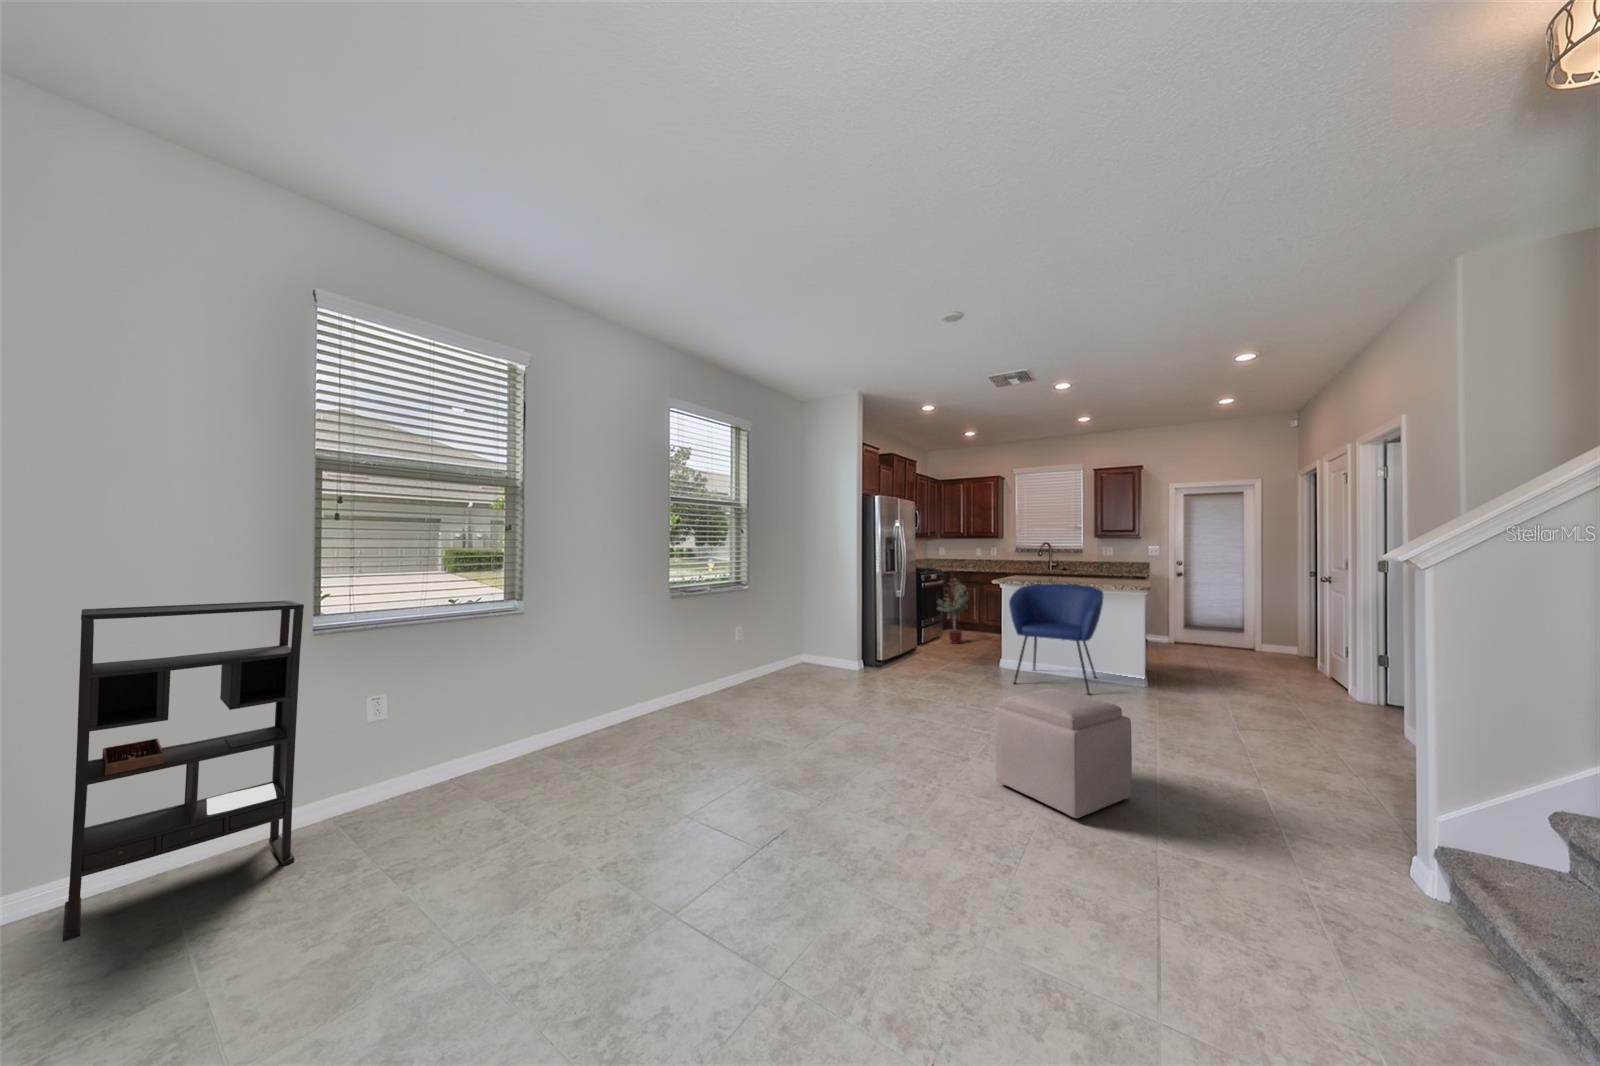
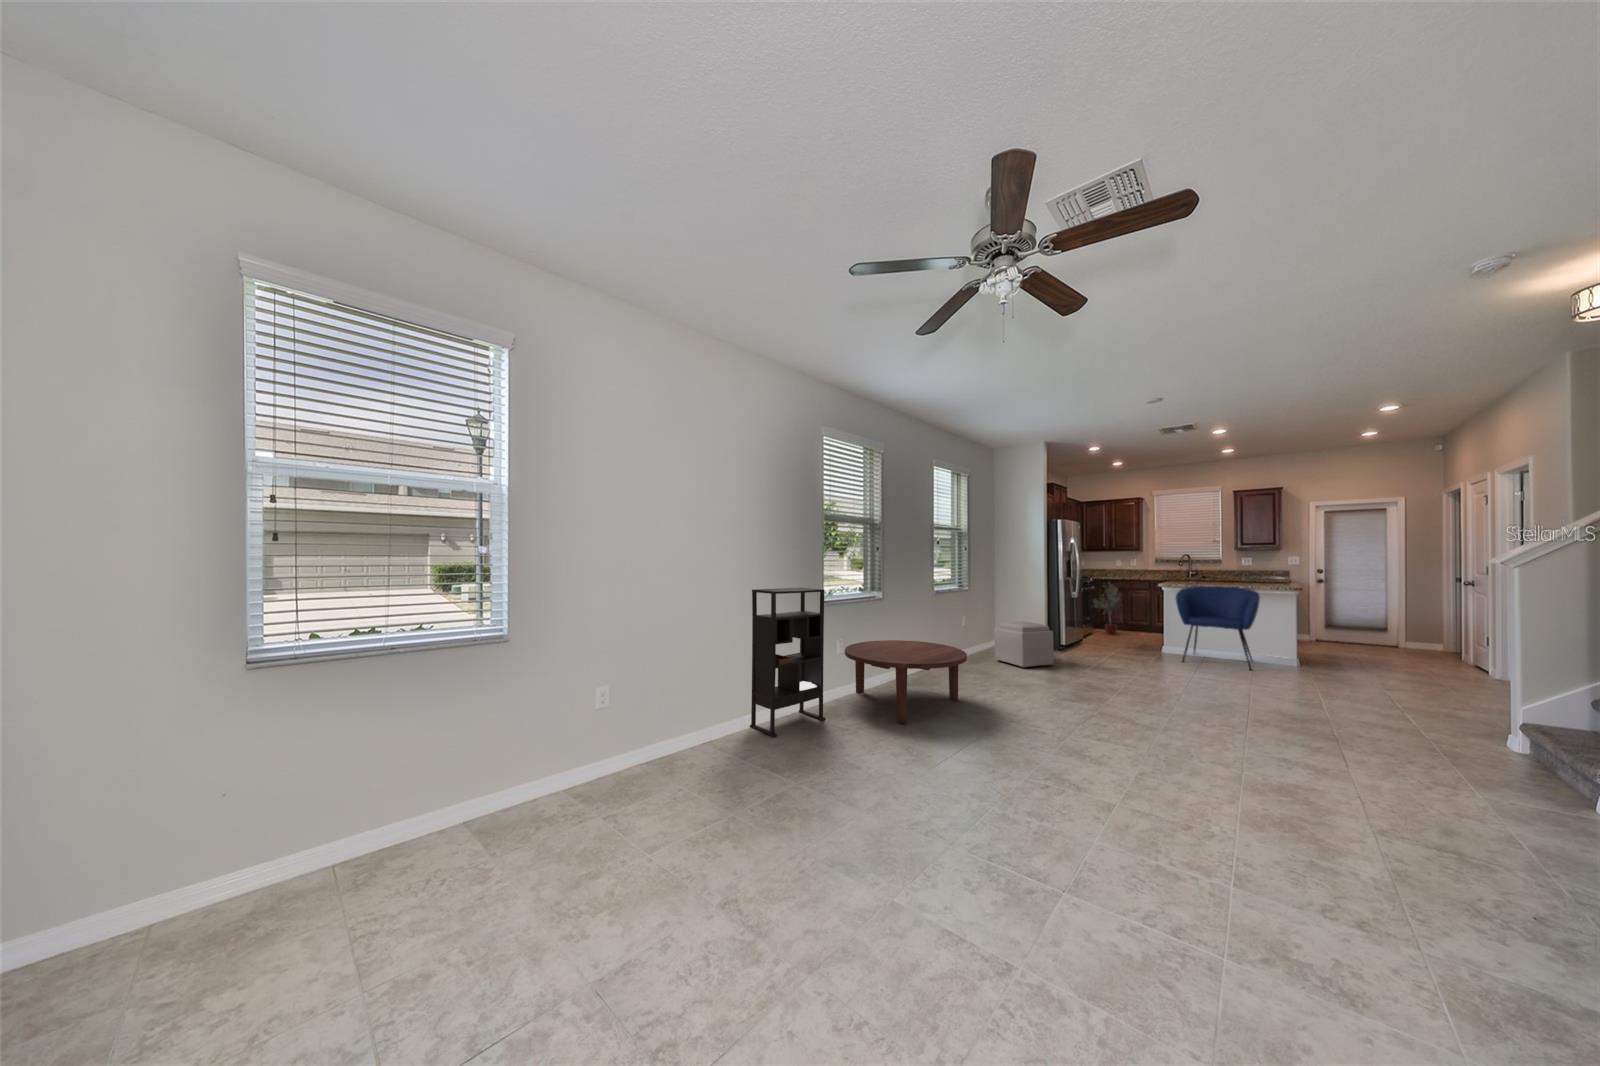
coffee table: none [389,681,630,861] -> present [845,640,967,724]
ottoman: present [995,689,1132,818] -> present [994,621,1054,668]

